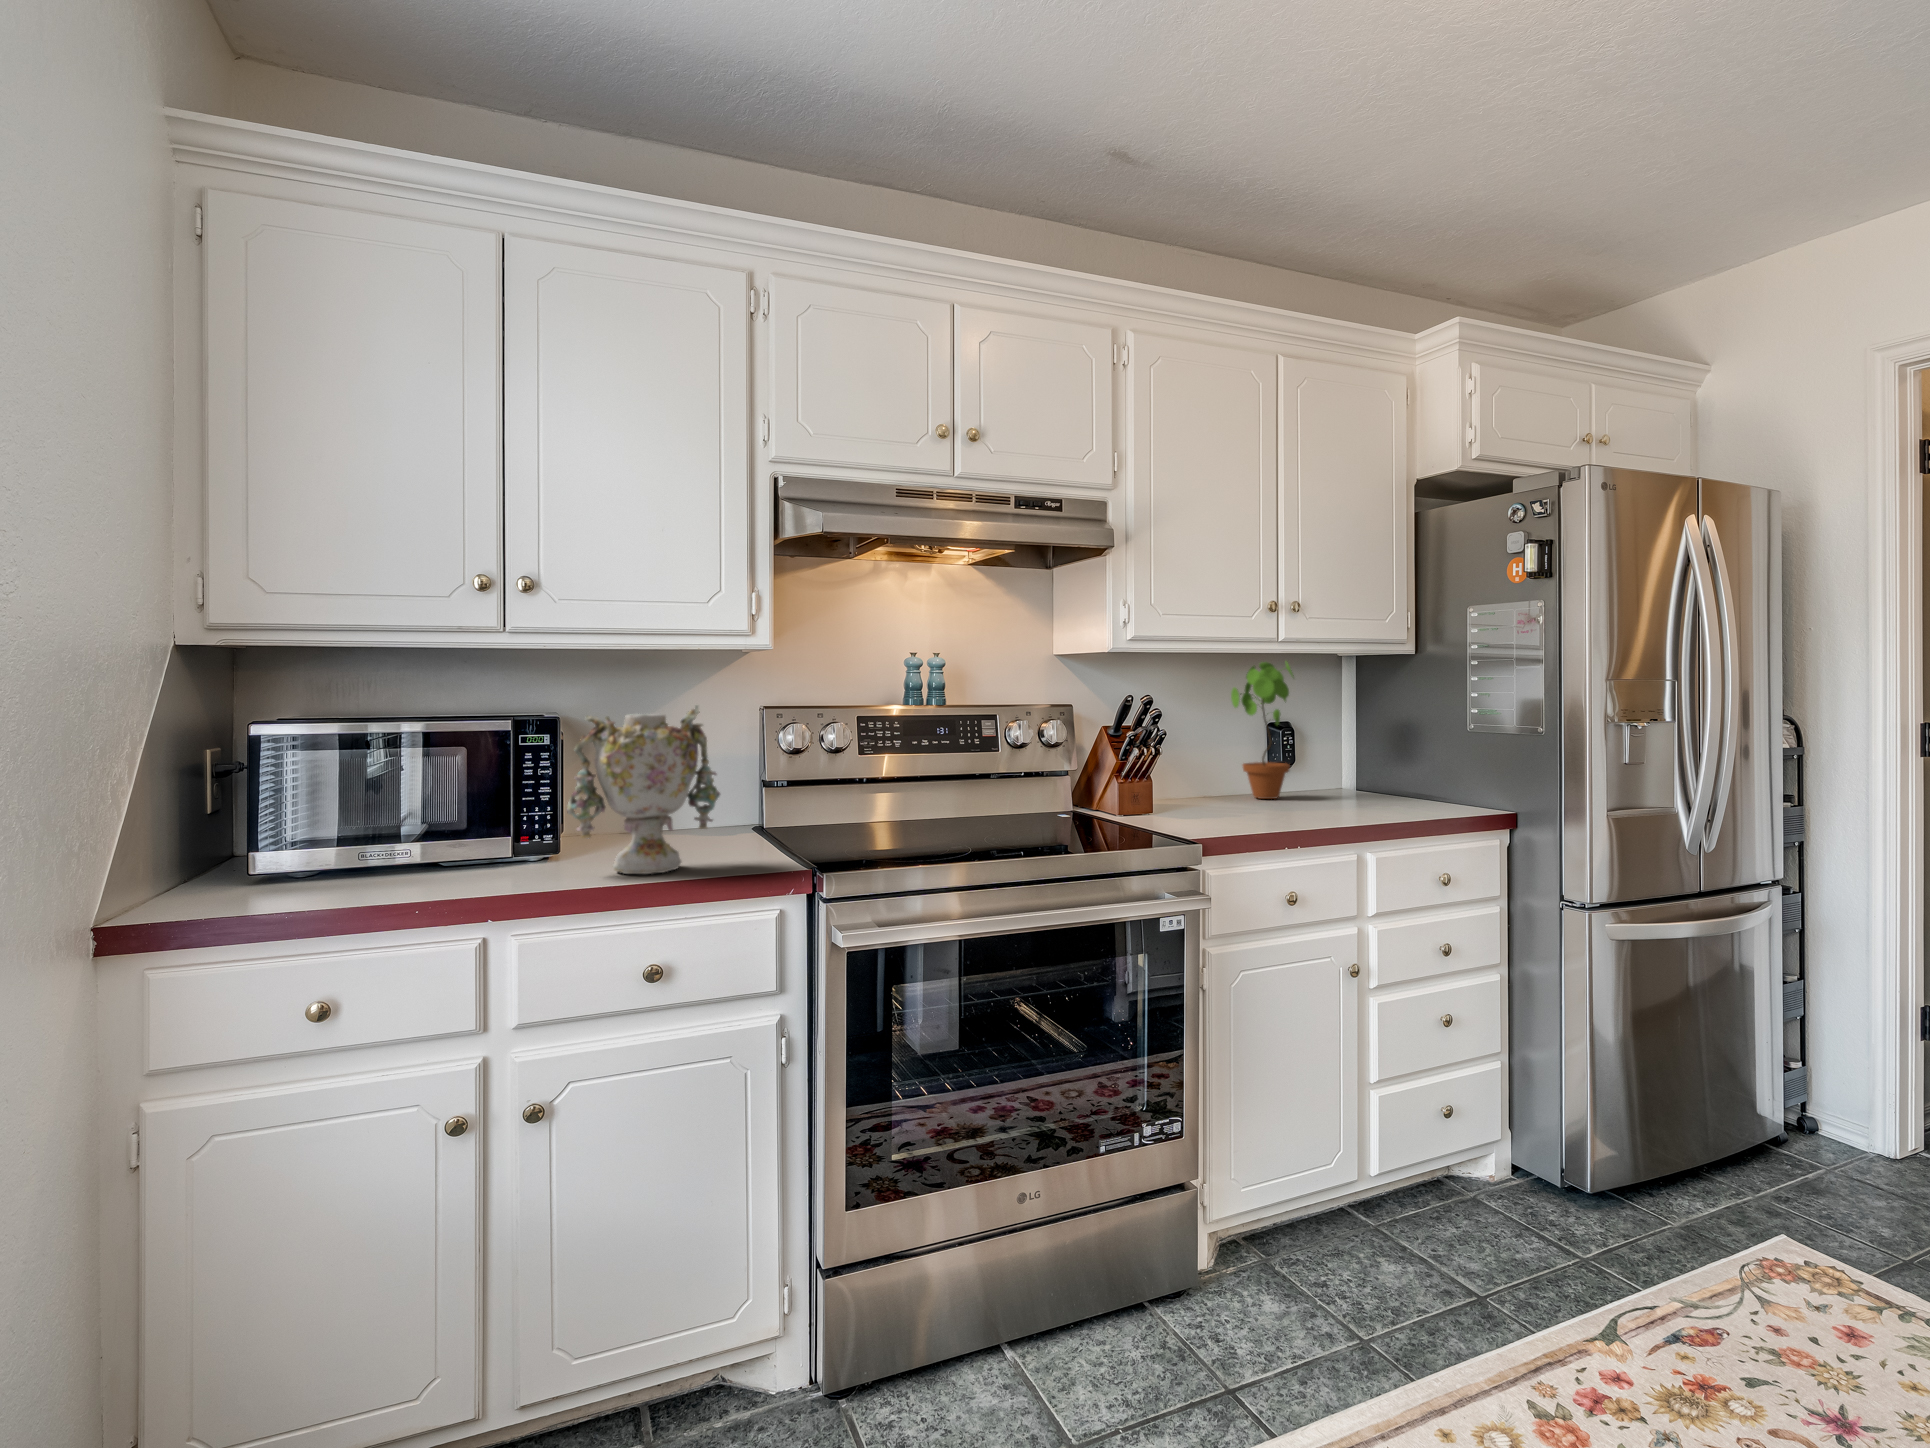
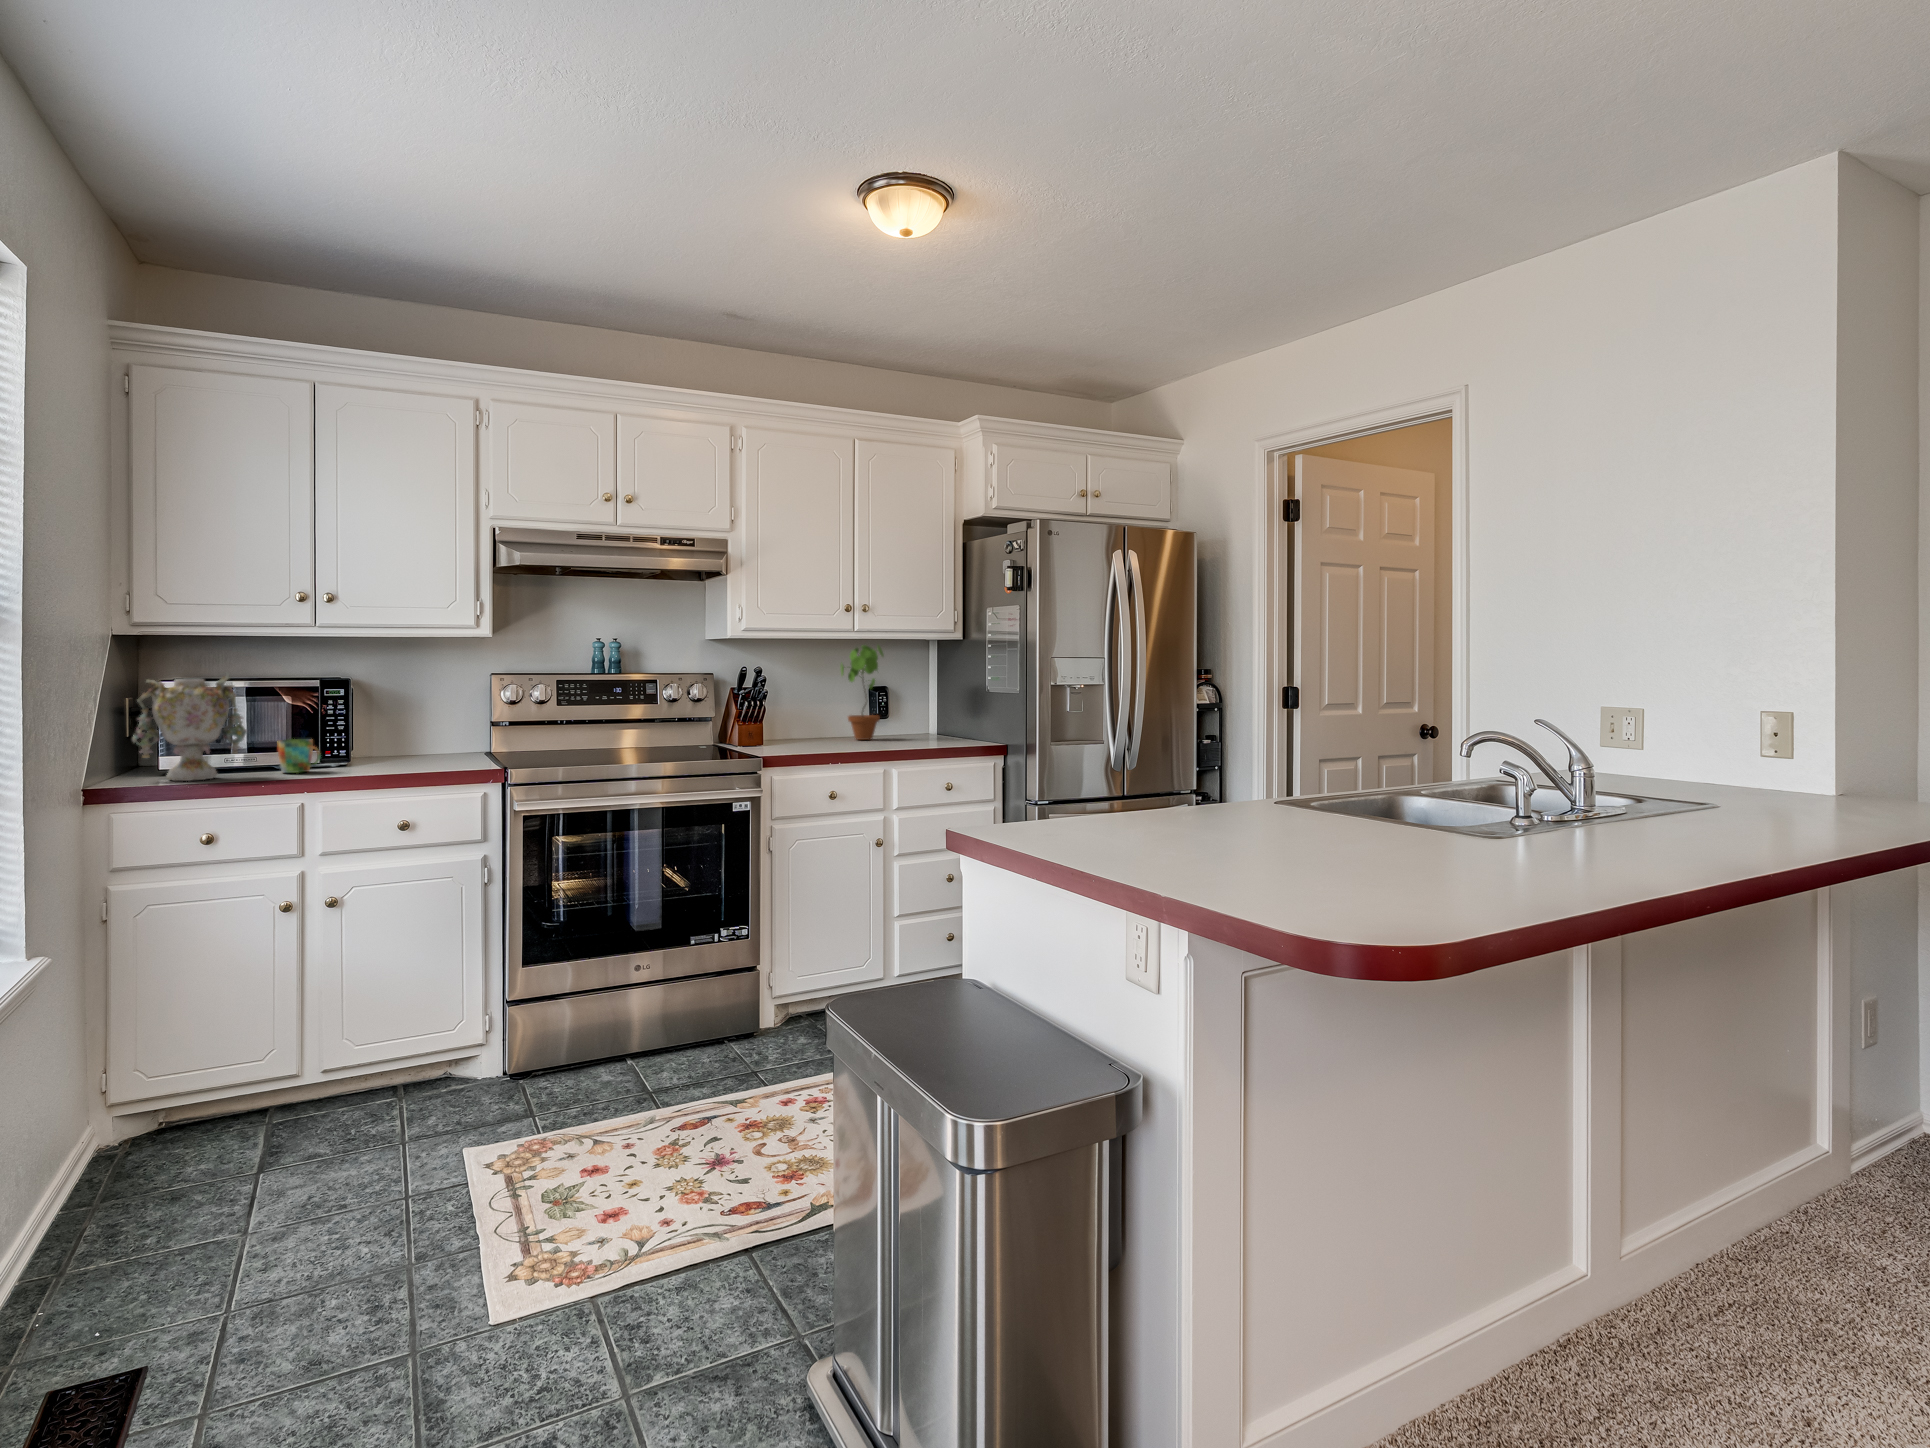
vase: present [568,705,720,874] -> present [132,674,247,781]
mug: none [443,819,513,880] -> present [278,739,321,773]

